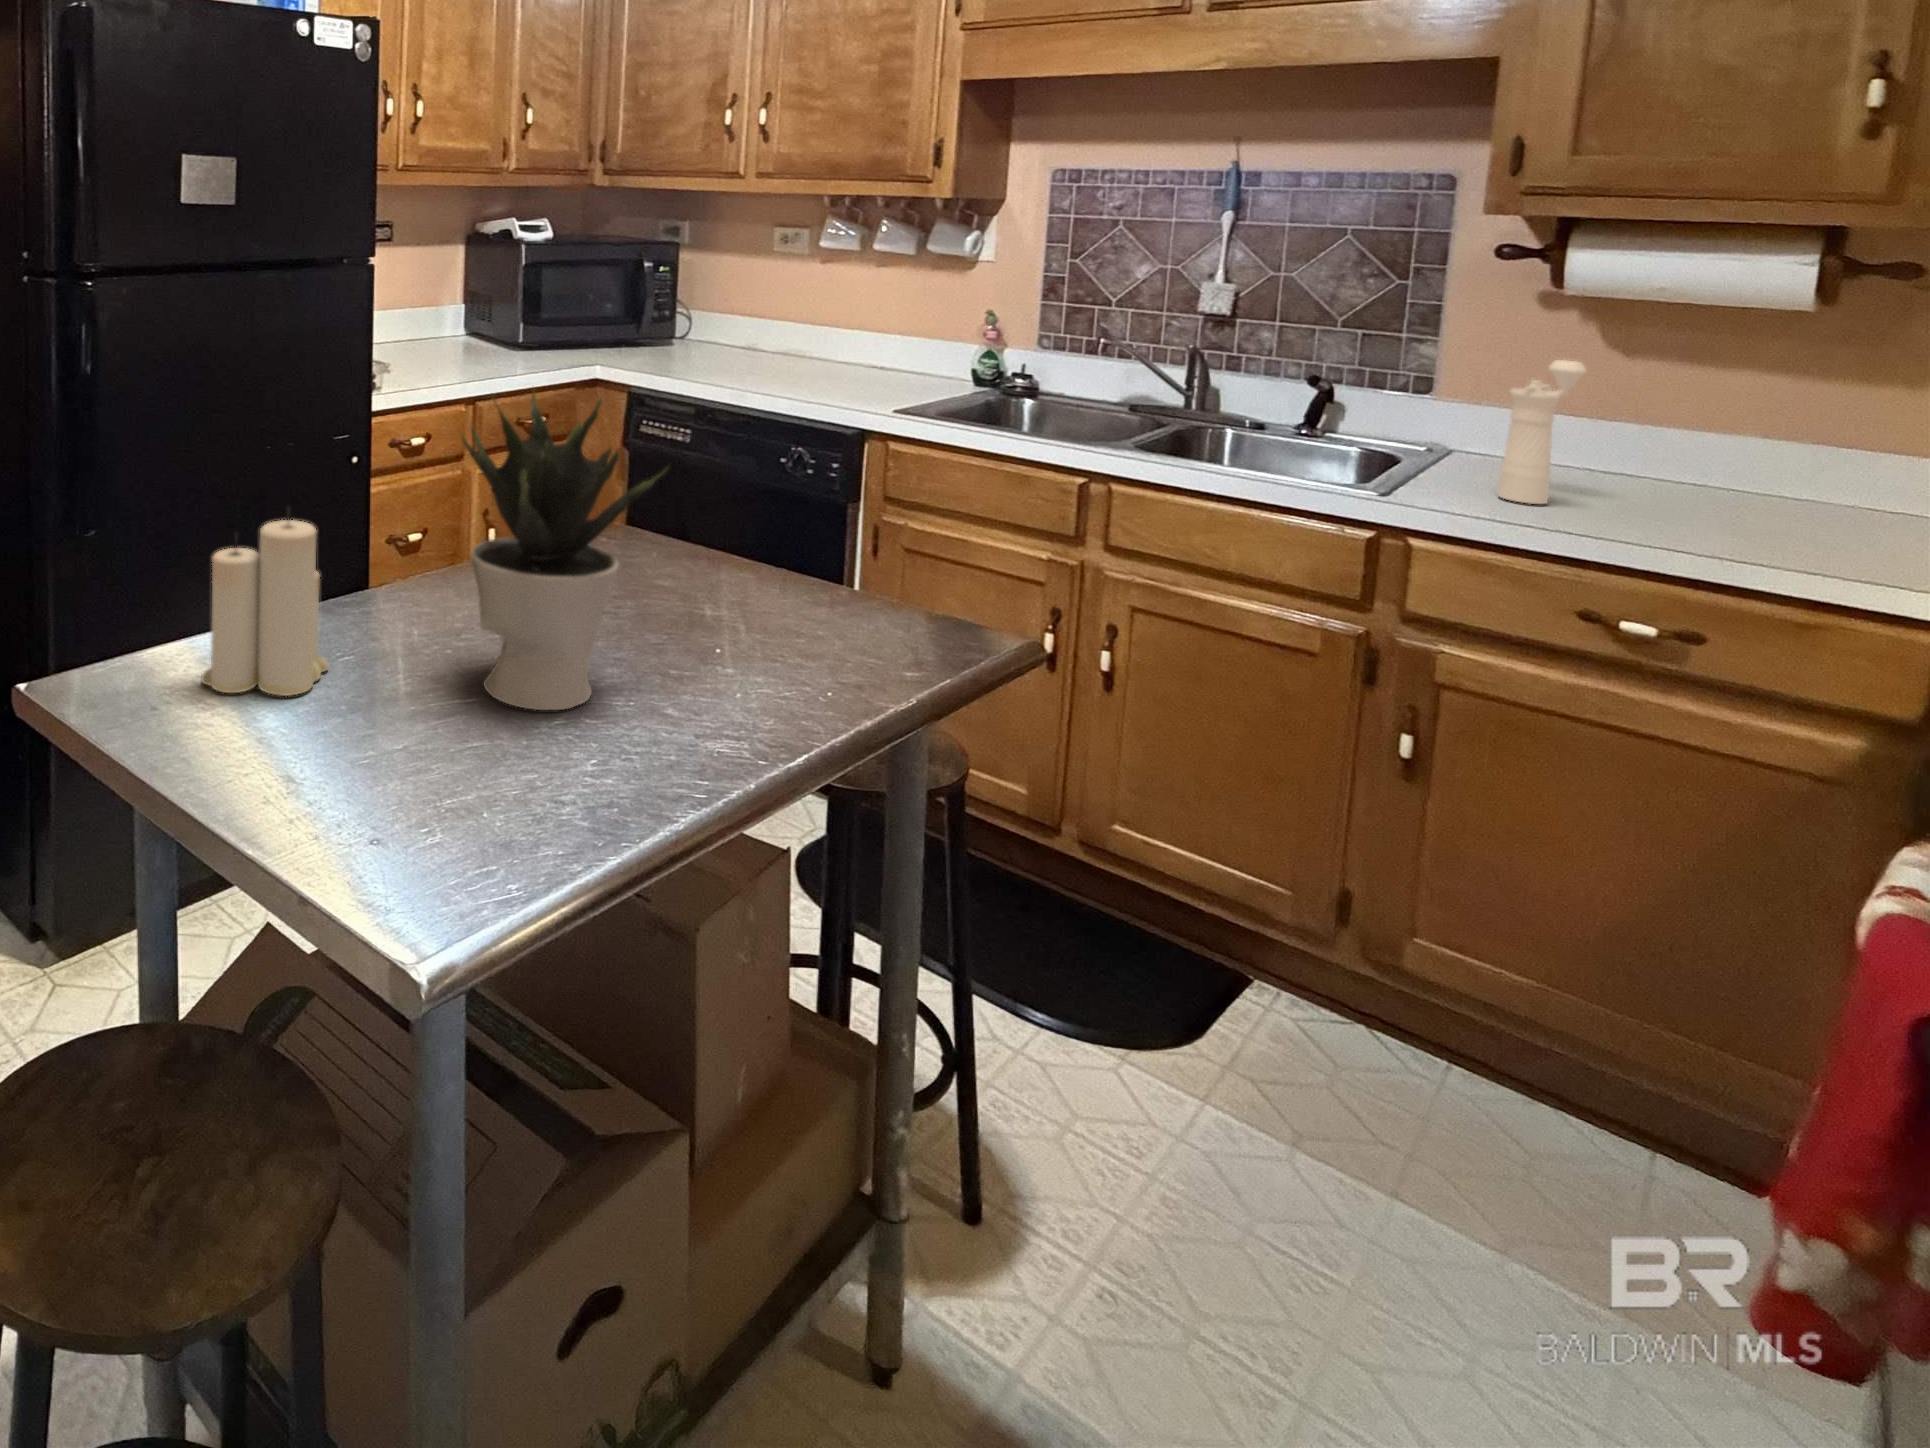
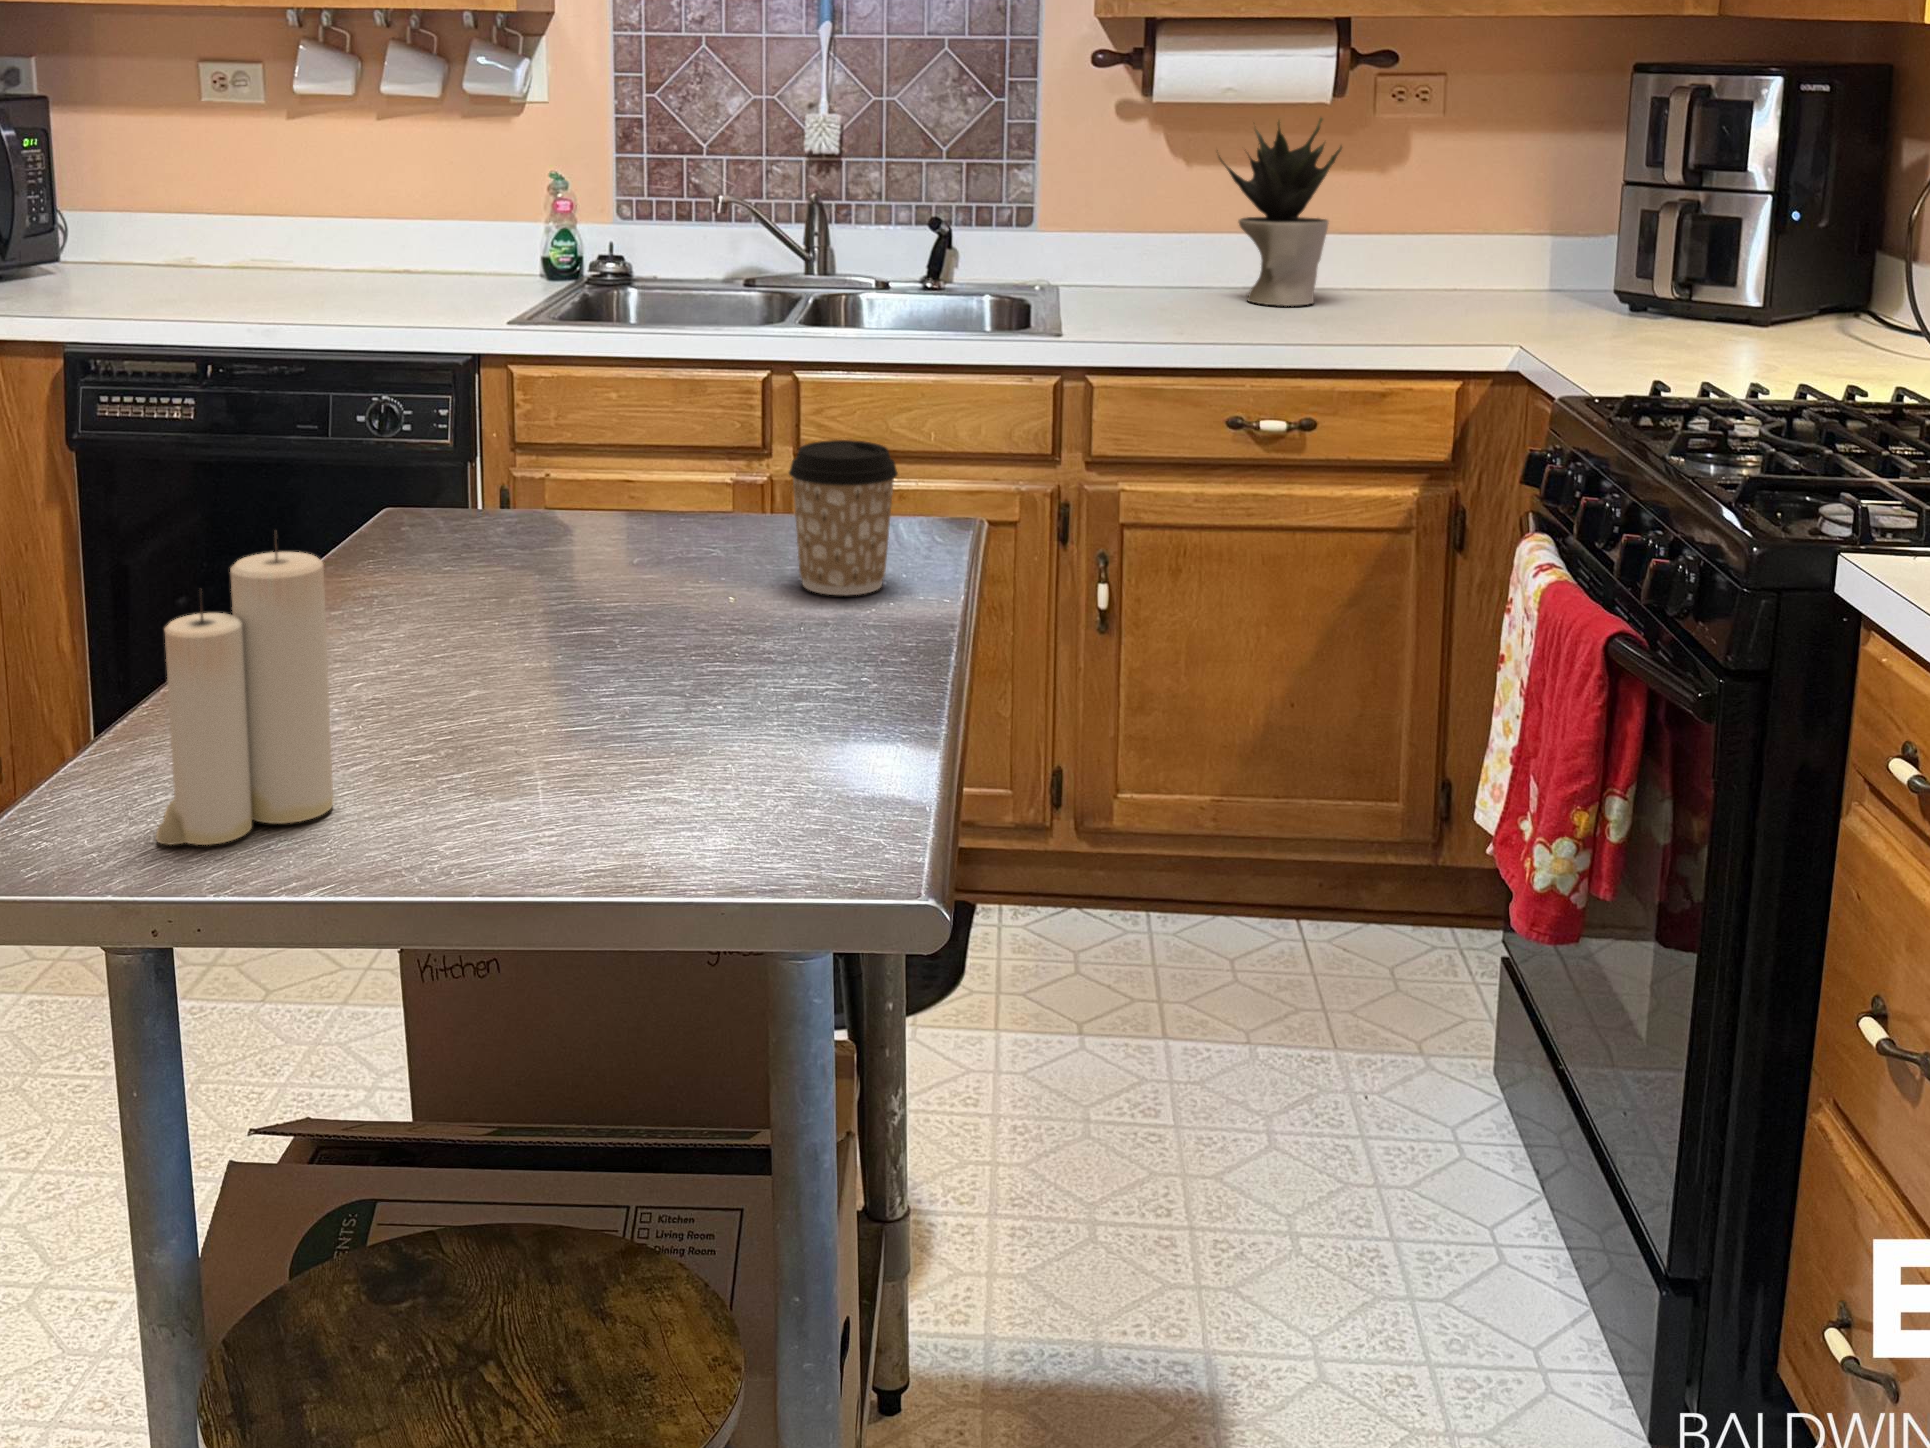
pepper mill: present [1498,360,1586,504] -> none [1138,170,1187,323]
potted plant: present [462,393,665,710] -> present [1219,118,1342,306]
coffee cup: none [811,533,905,664] -> present [789,440,898,595]

